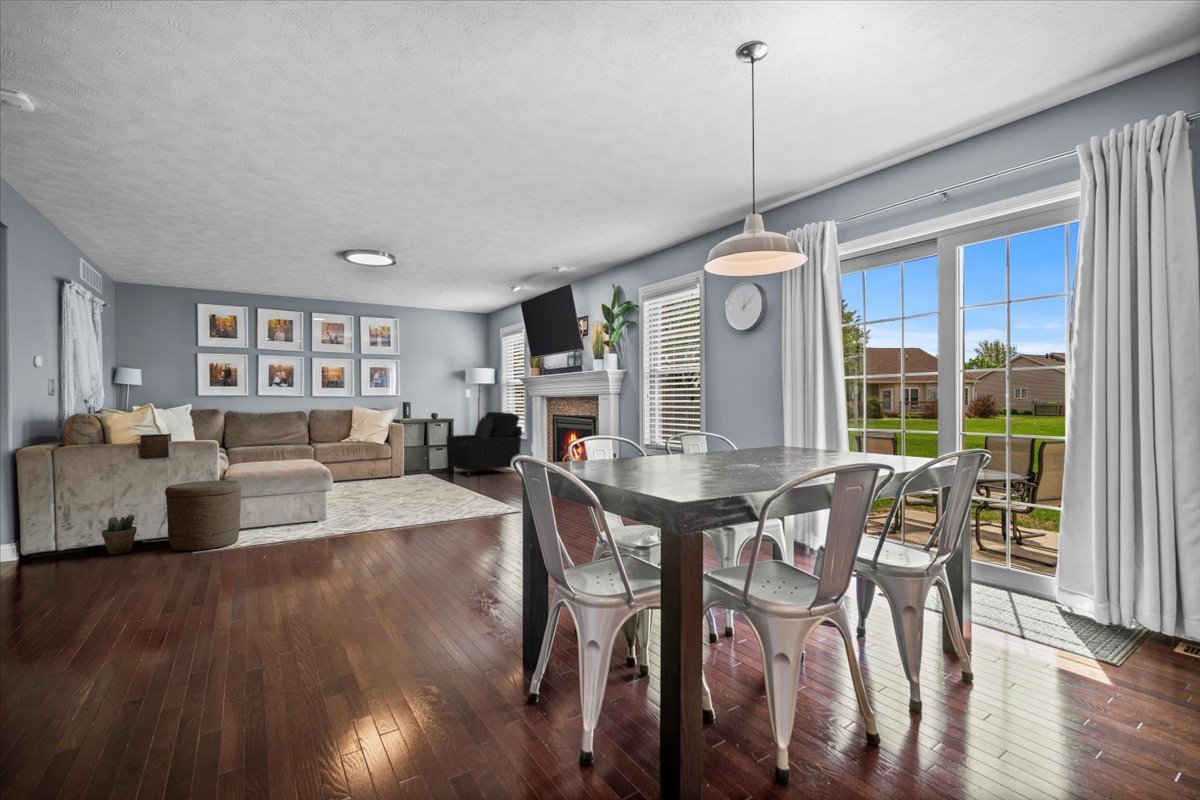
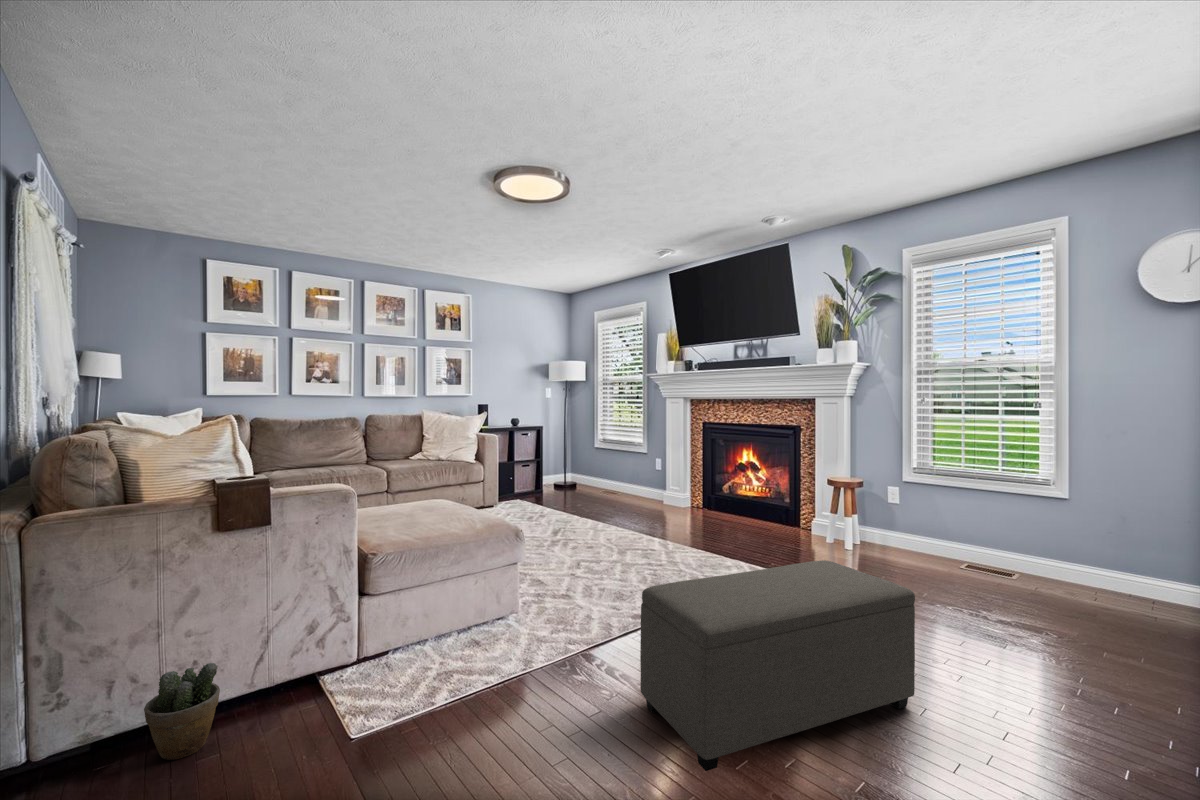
armchair: present [447,412,522,477] -> none [537,417,638,505]
woven basket: present [165,480,242,551] -> none [283,564,426,739]
ottoman: none [324,483,468,563] -> present [640,560,915,771]

